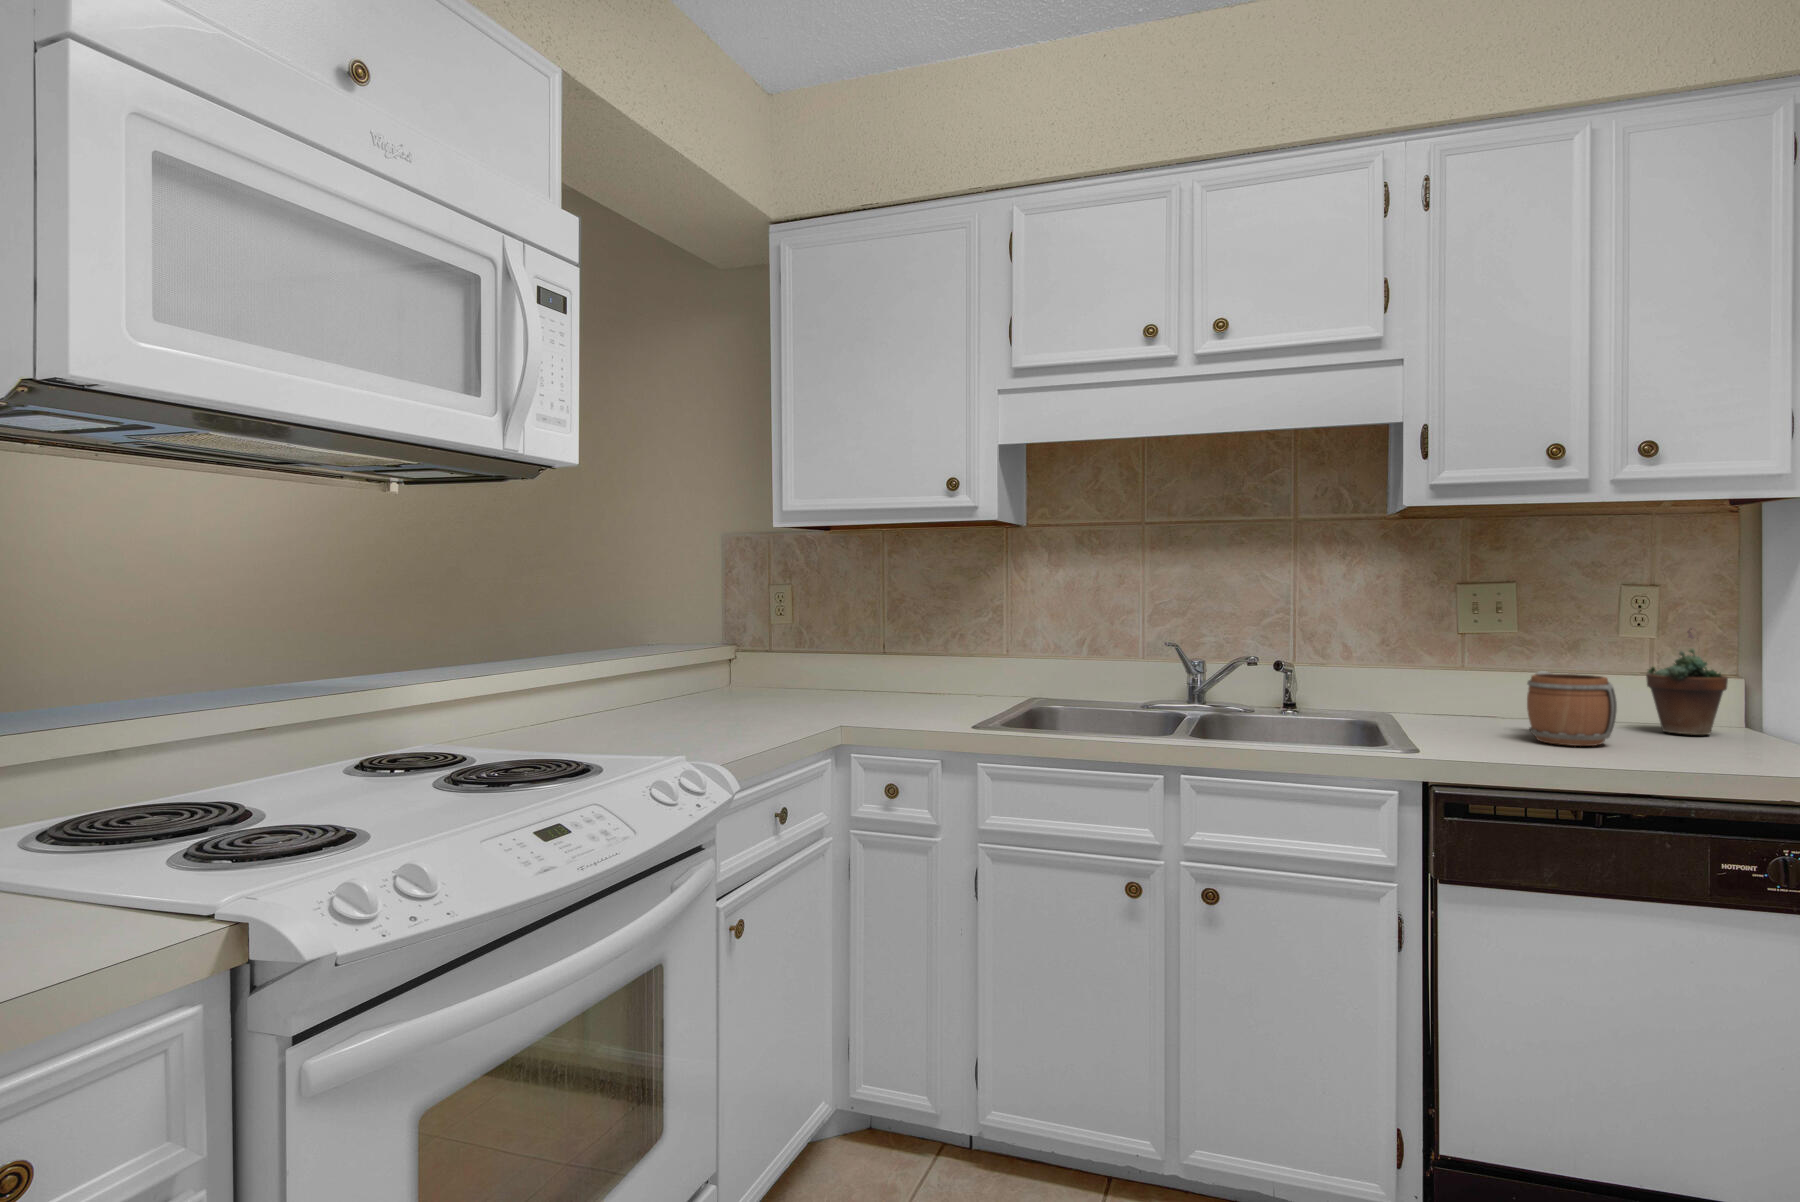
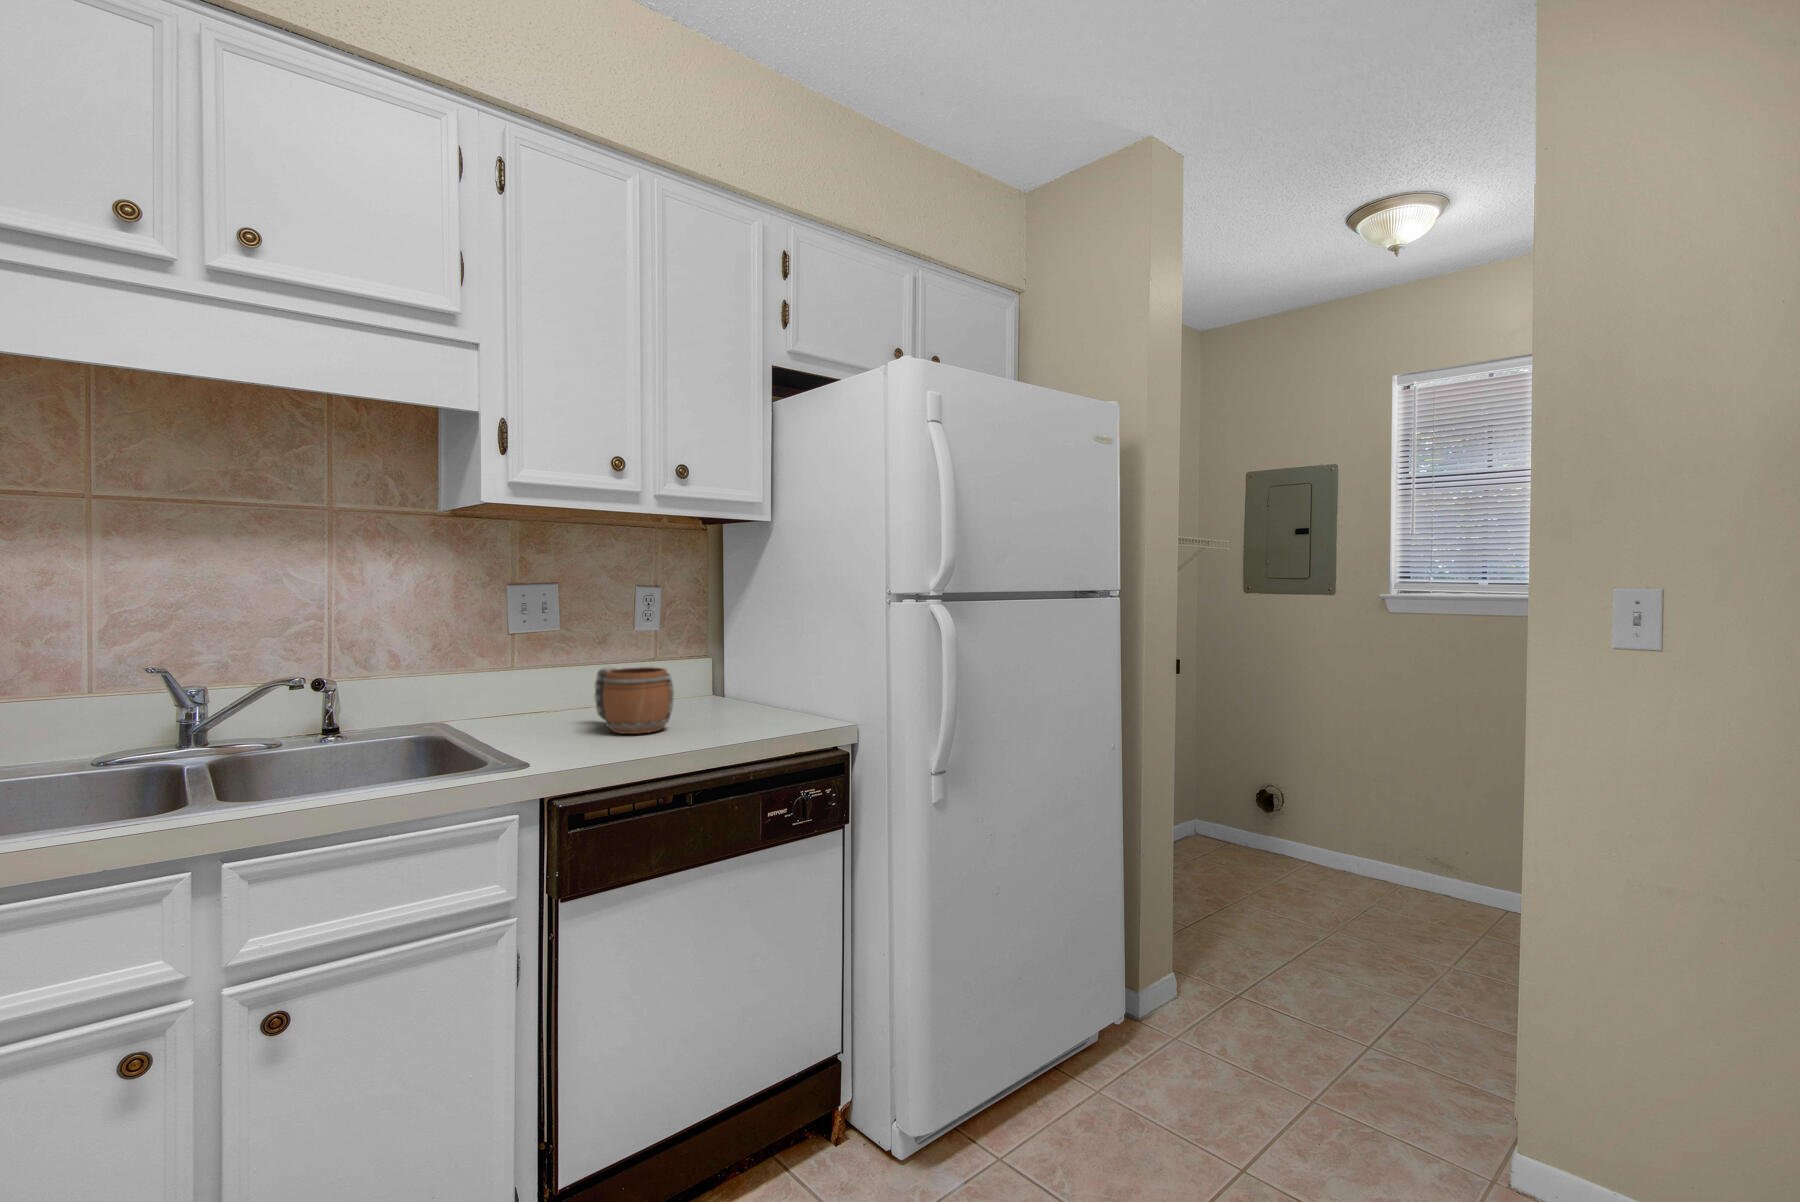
succulent plant: present [1646,629,1728,735] -> none [670,621,724,708]

